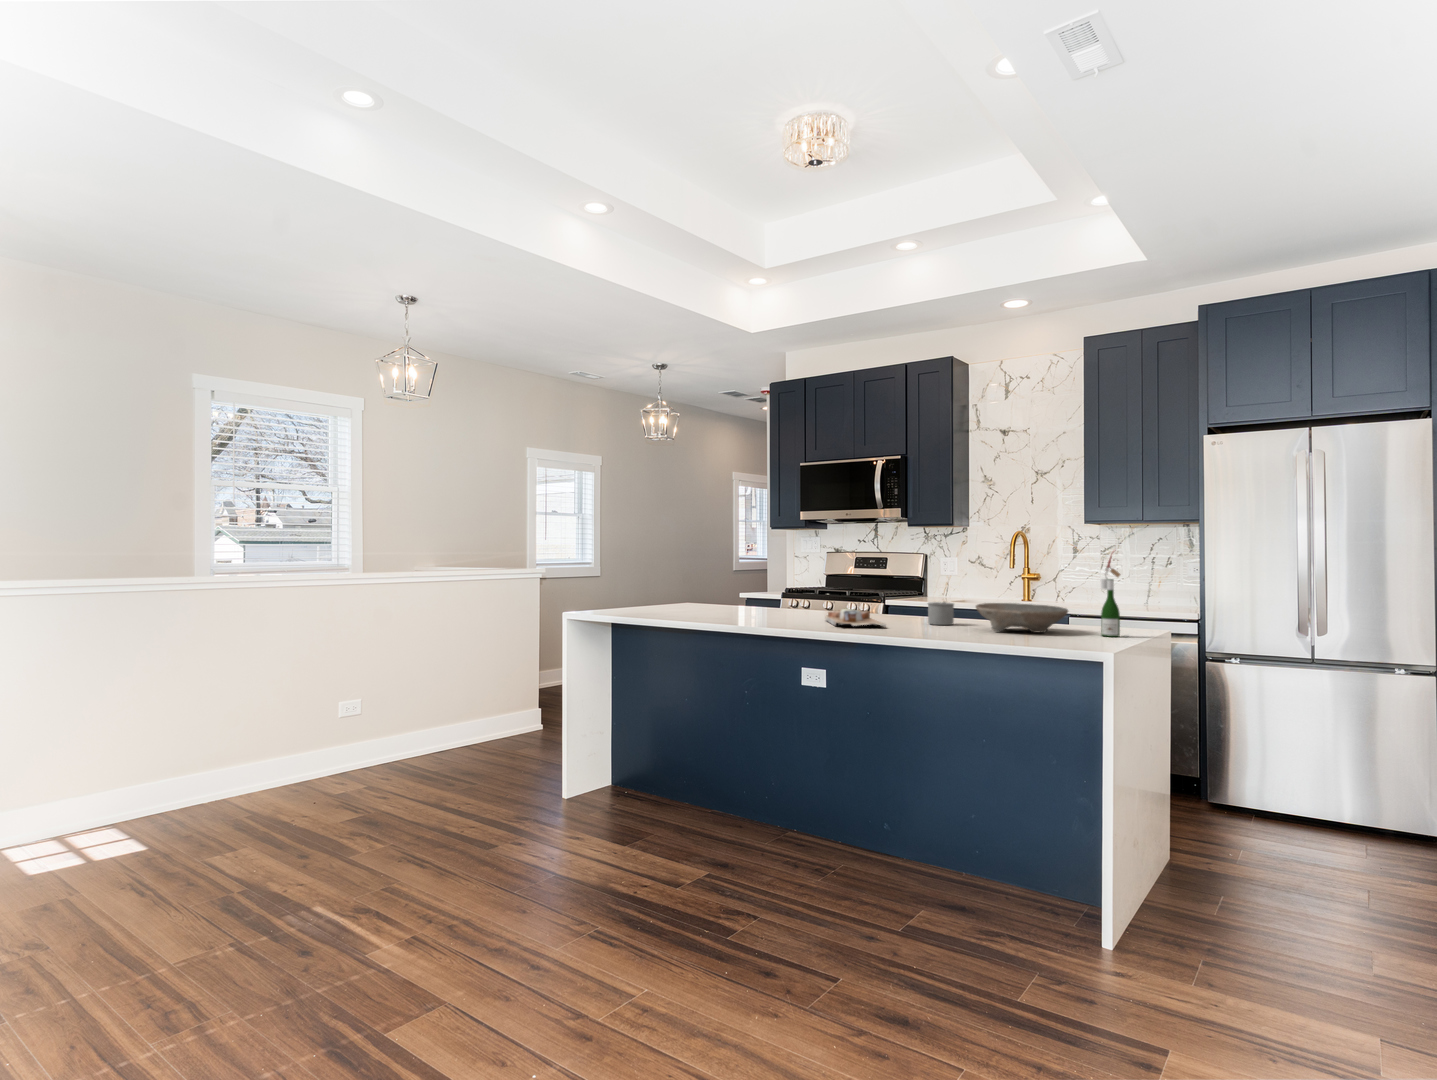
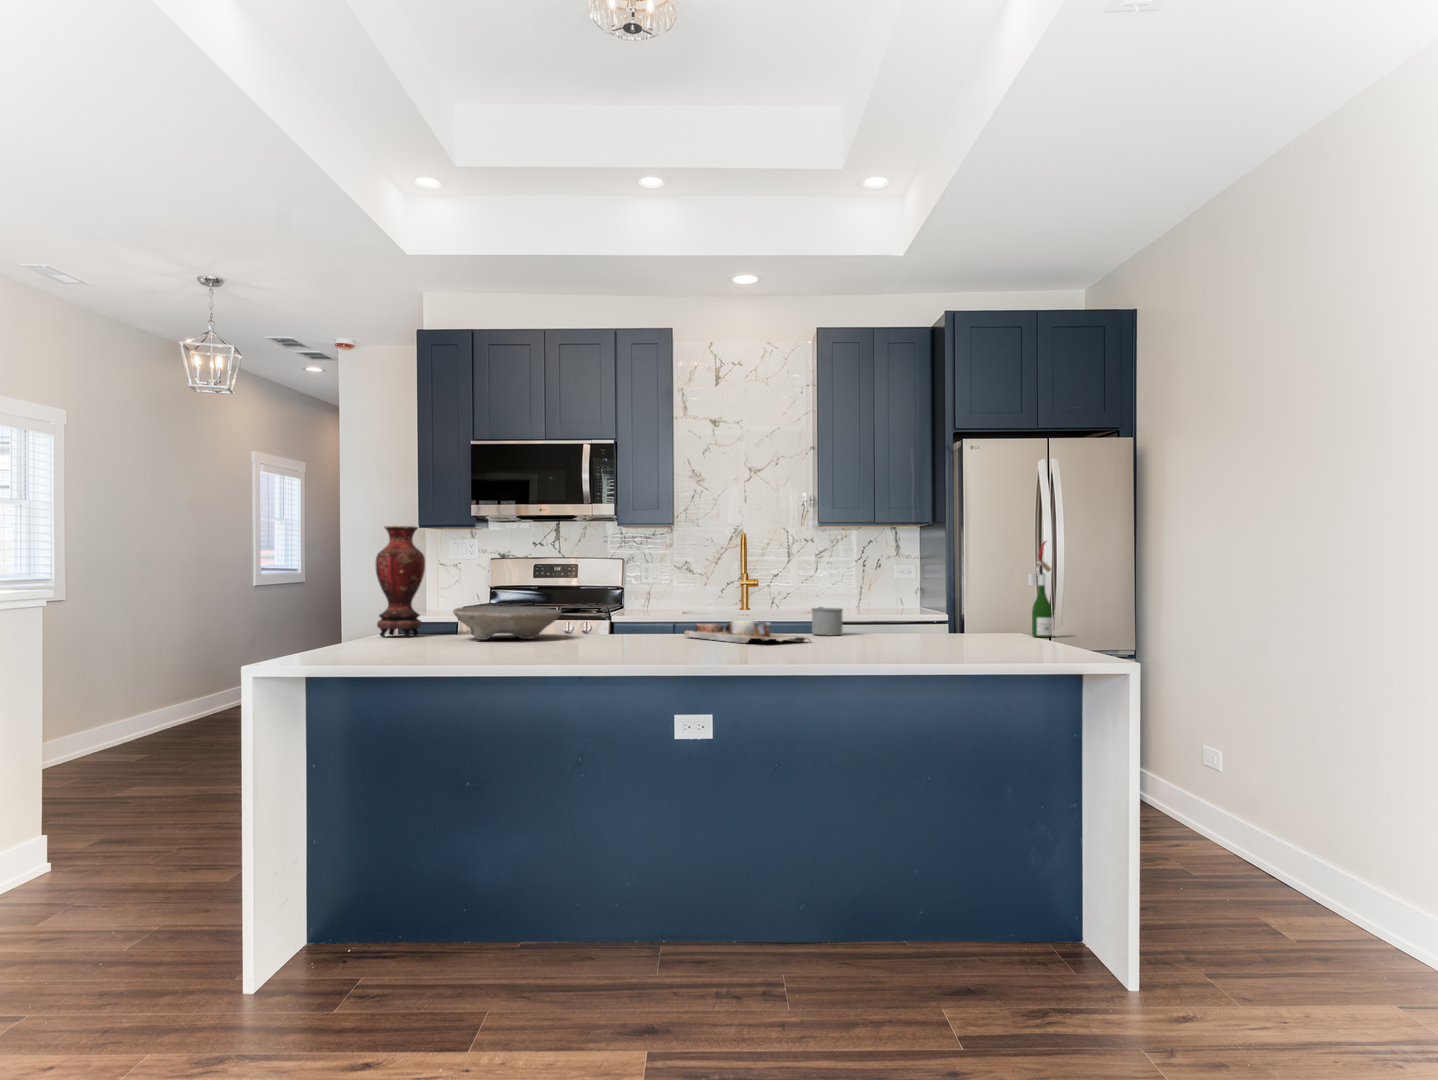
vase: none [654,539,684,611] -> present [375,526,425,637]
bowl: present [976,603,1068,632] -> present [453,606,561,640]

